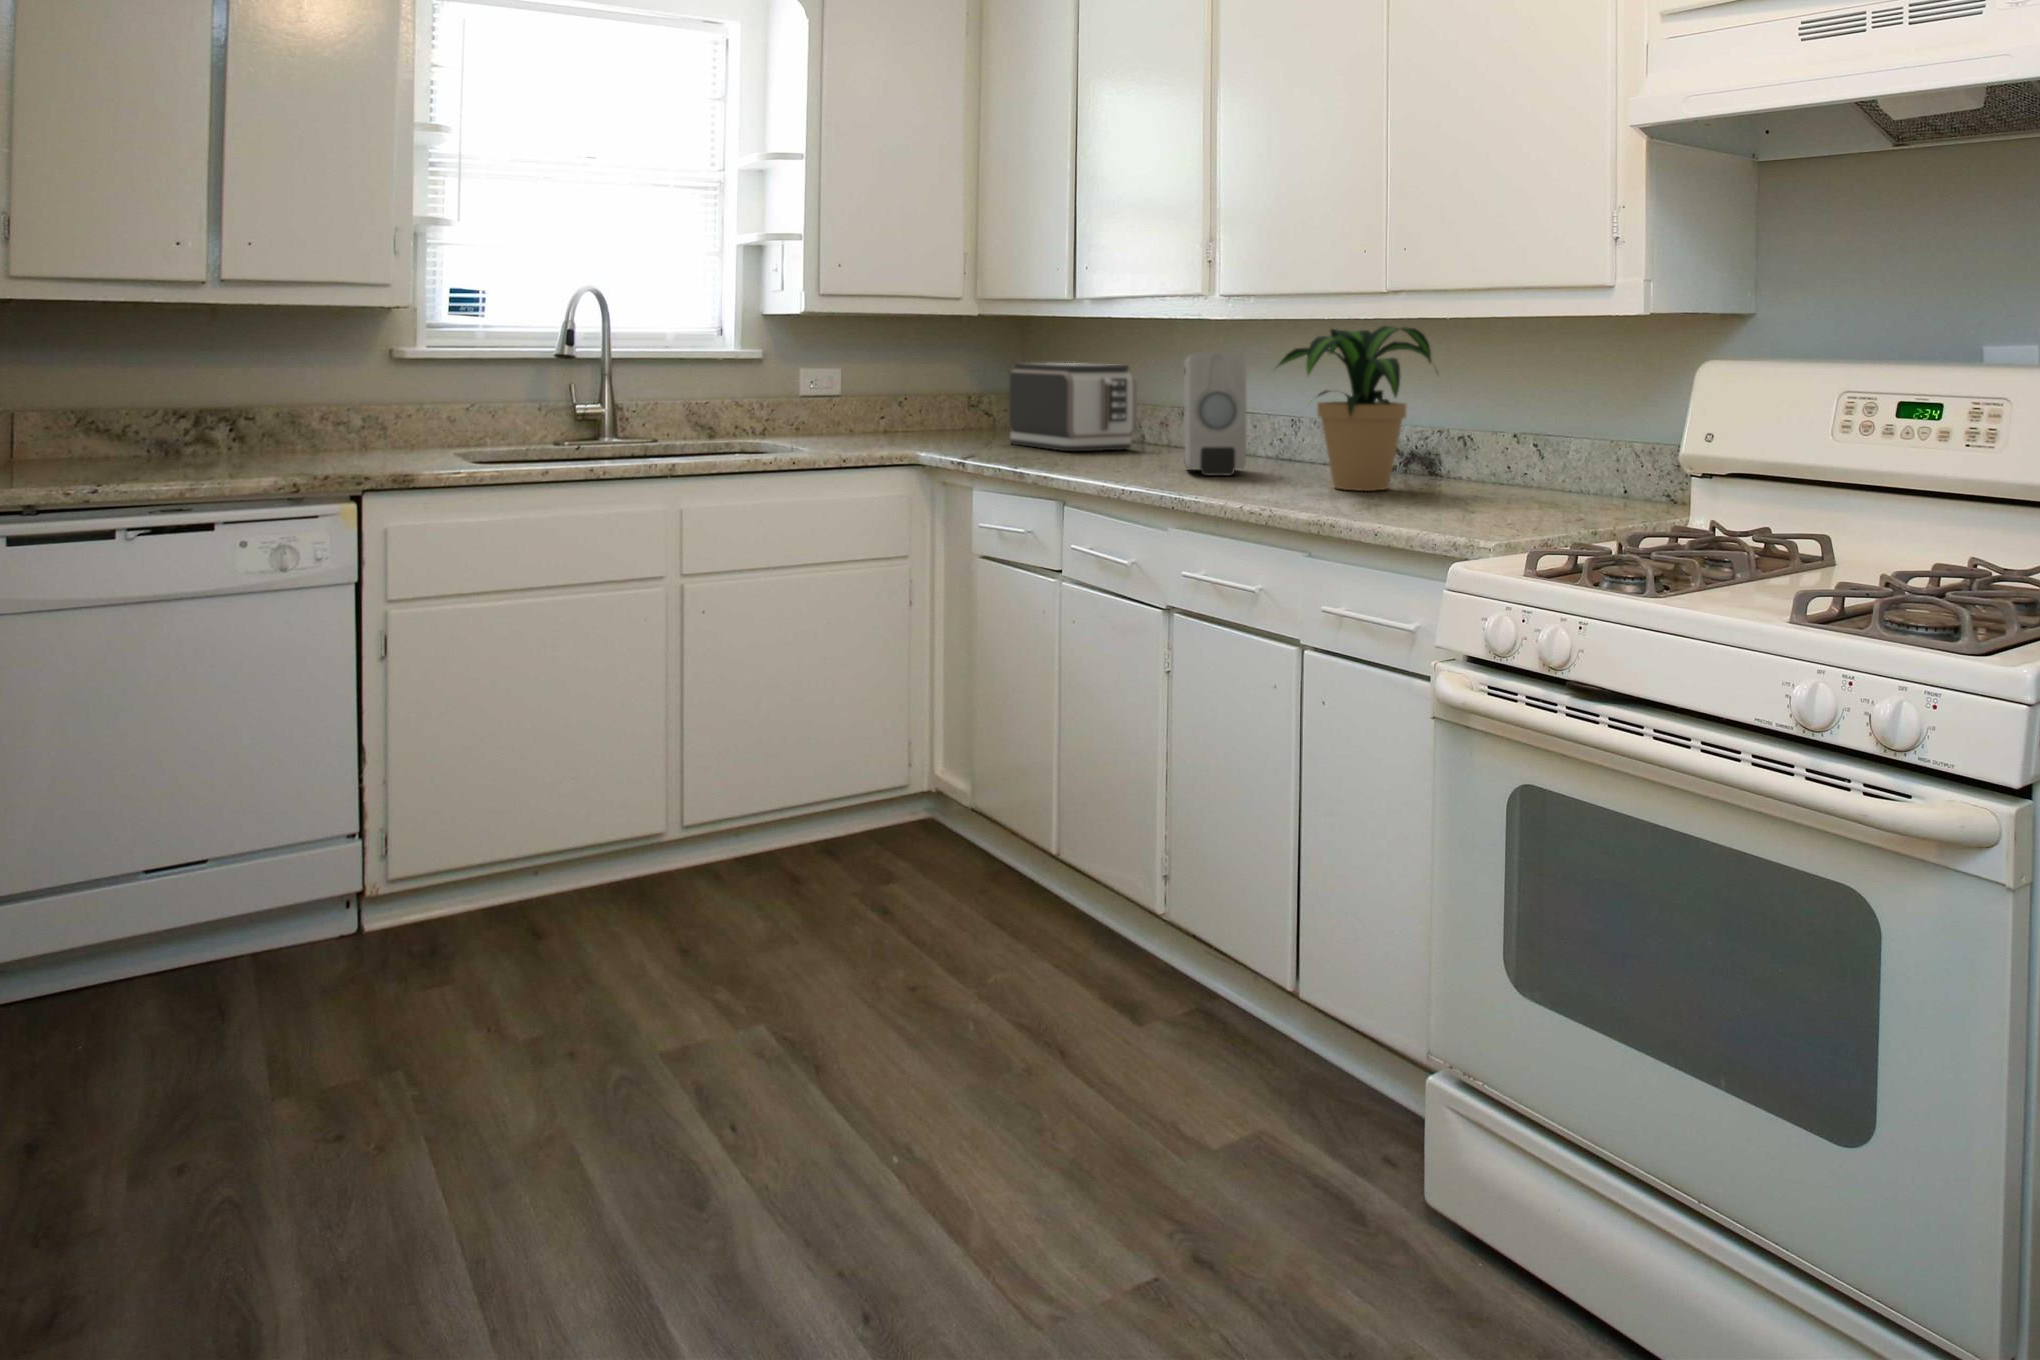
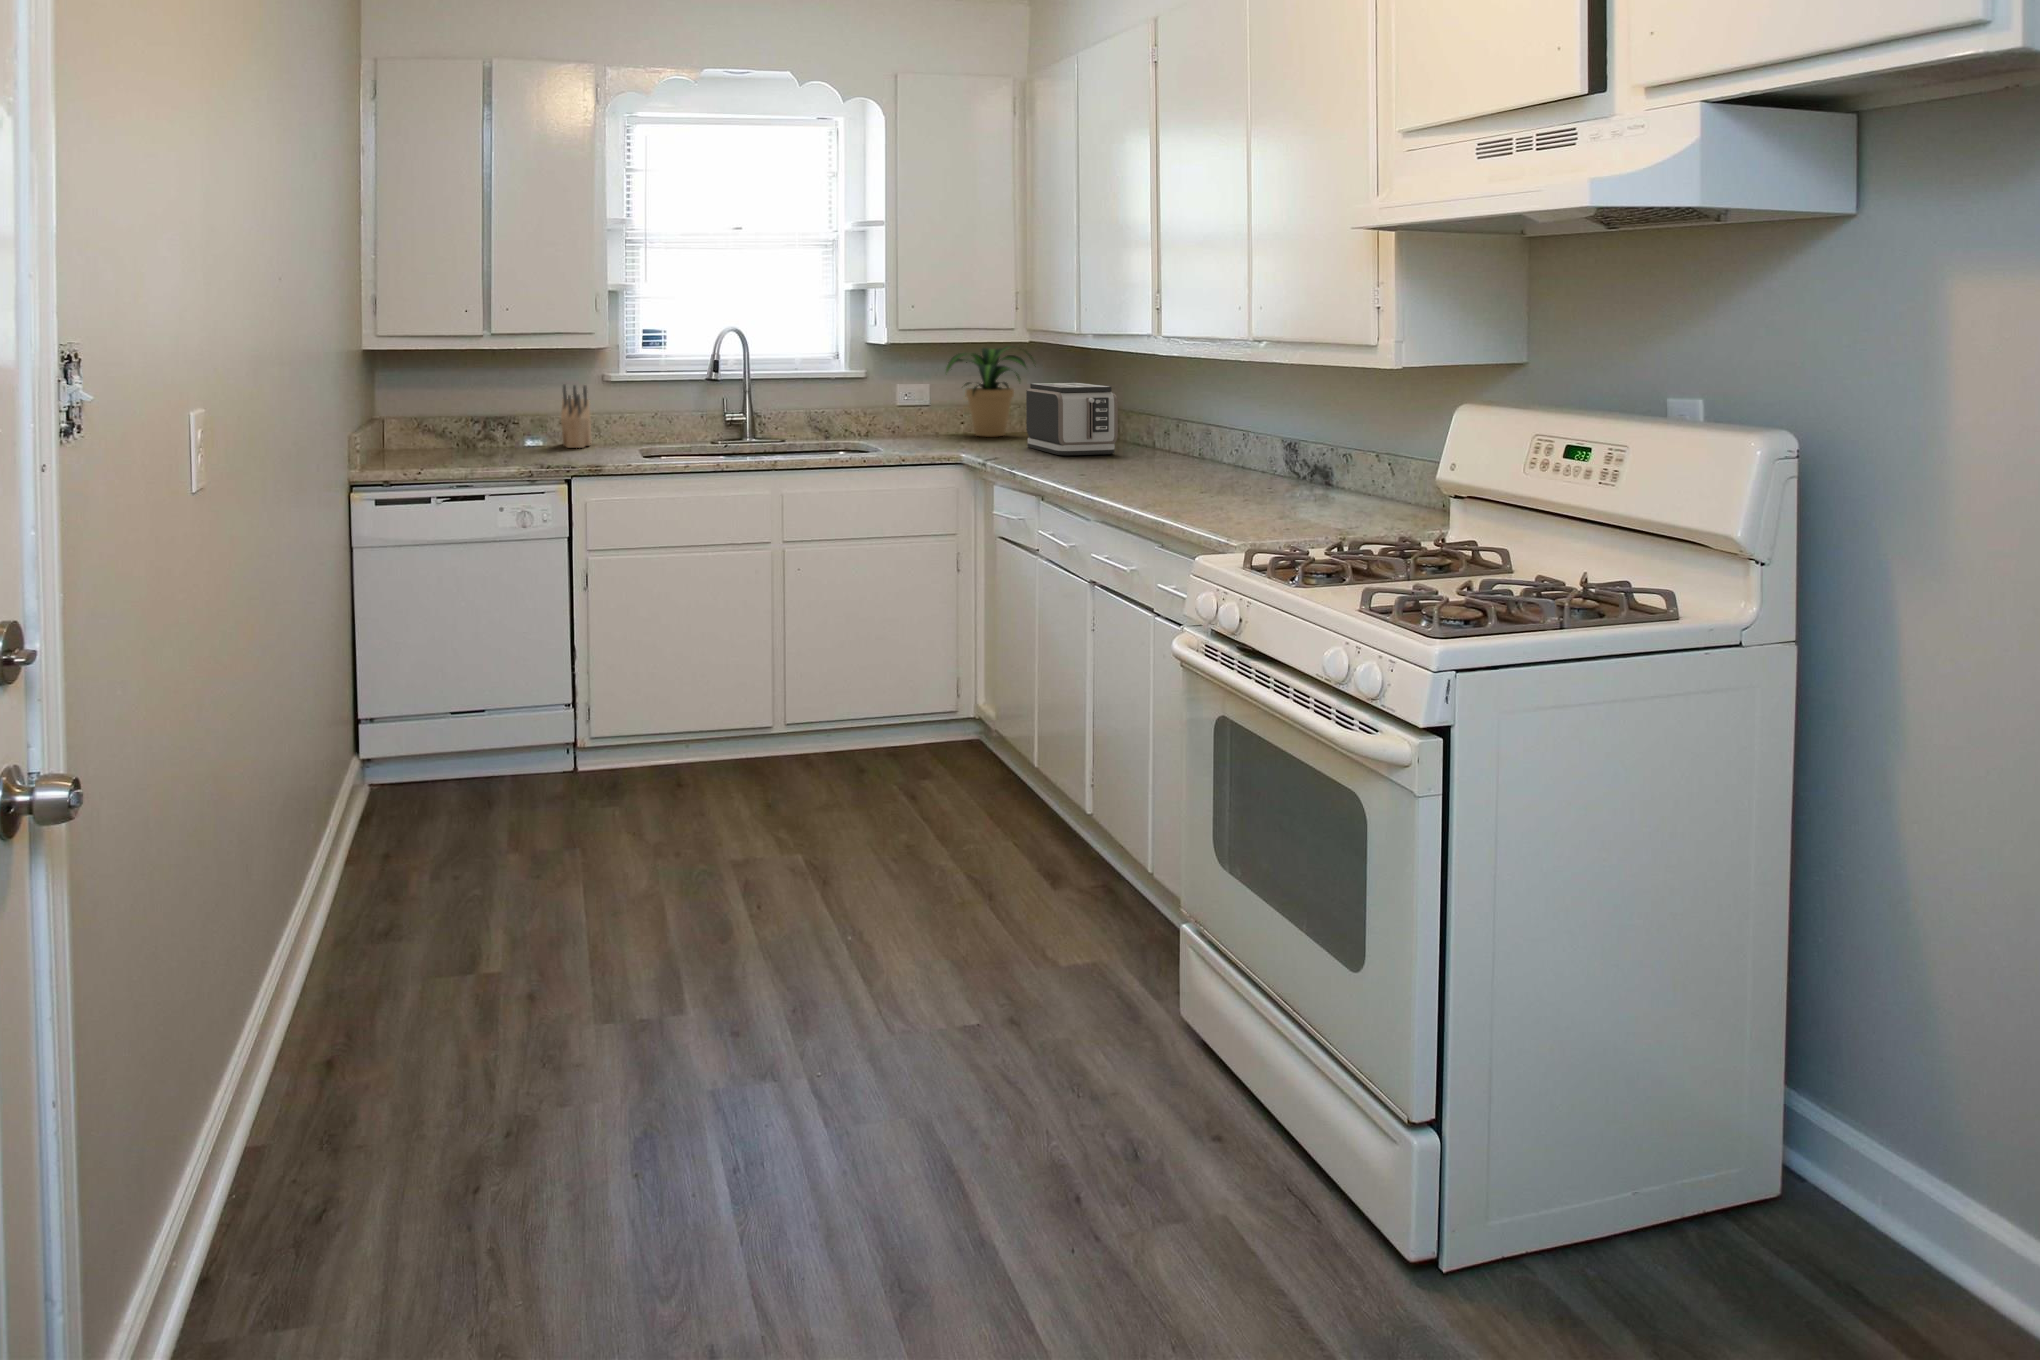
potted plant: present [1278,326,1432,491] -> present [946,346,1034,437]
soap dispenser: present [1185,352,1247,475] -> none [1118,384,1168,481]
knife block: none [331,357,379,453] -> present [561,385,591,448]

